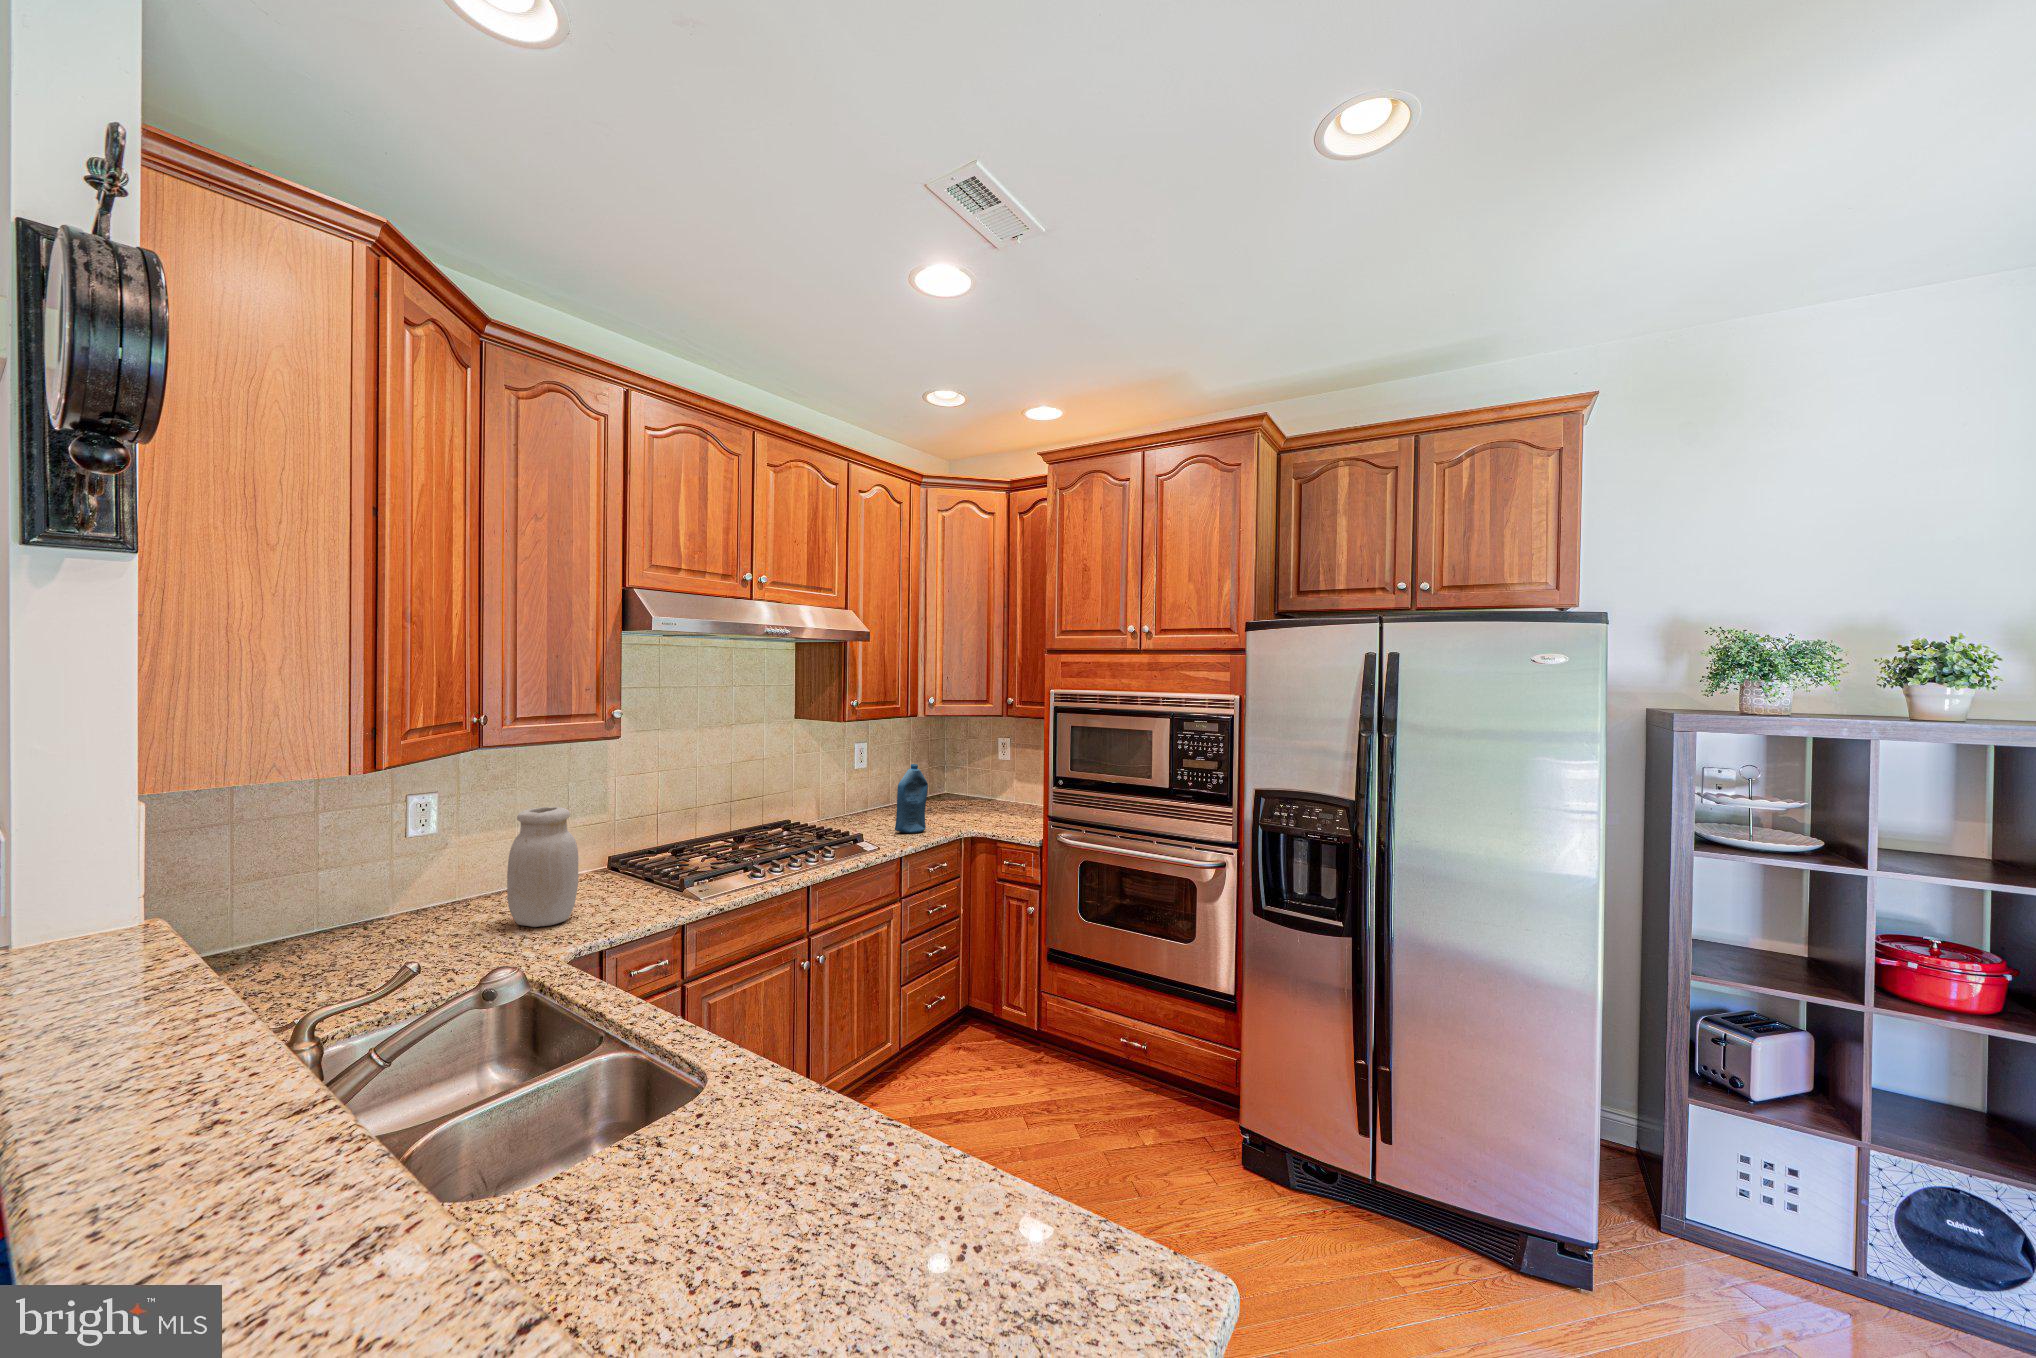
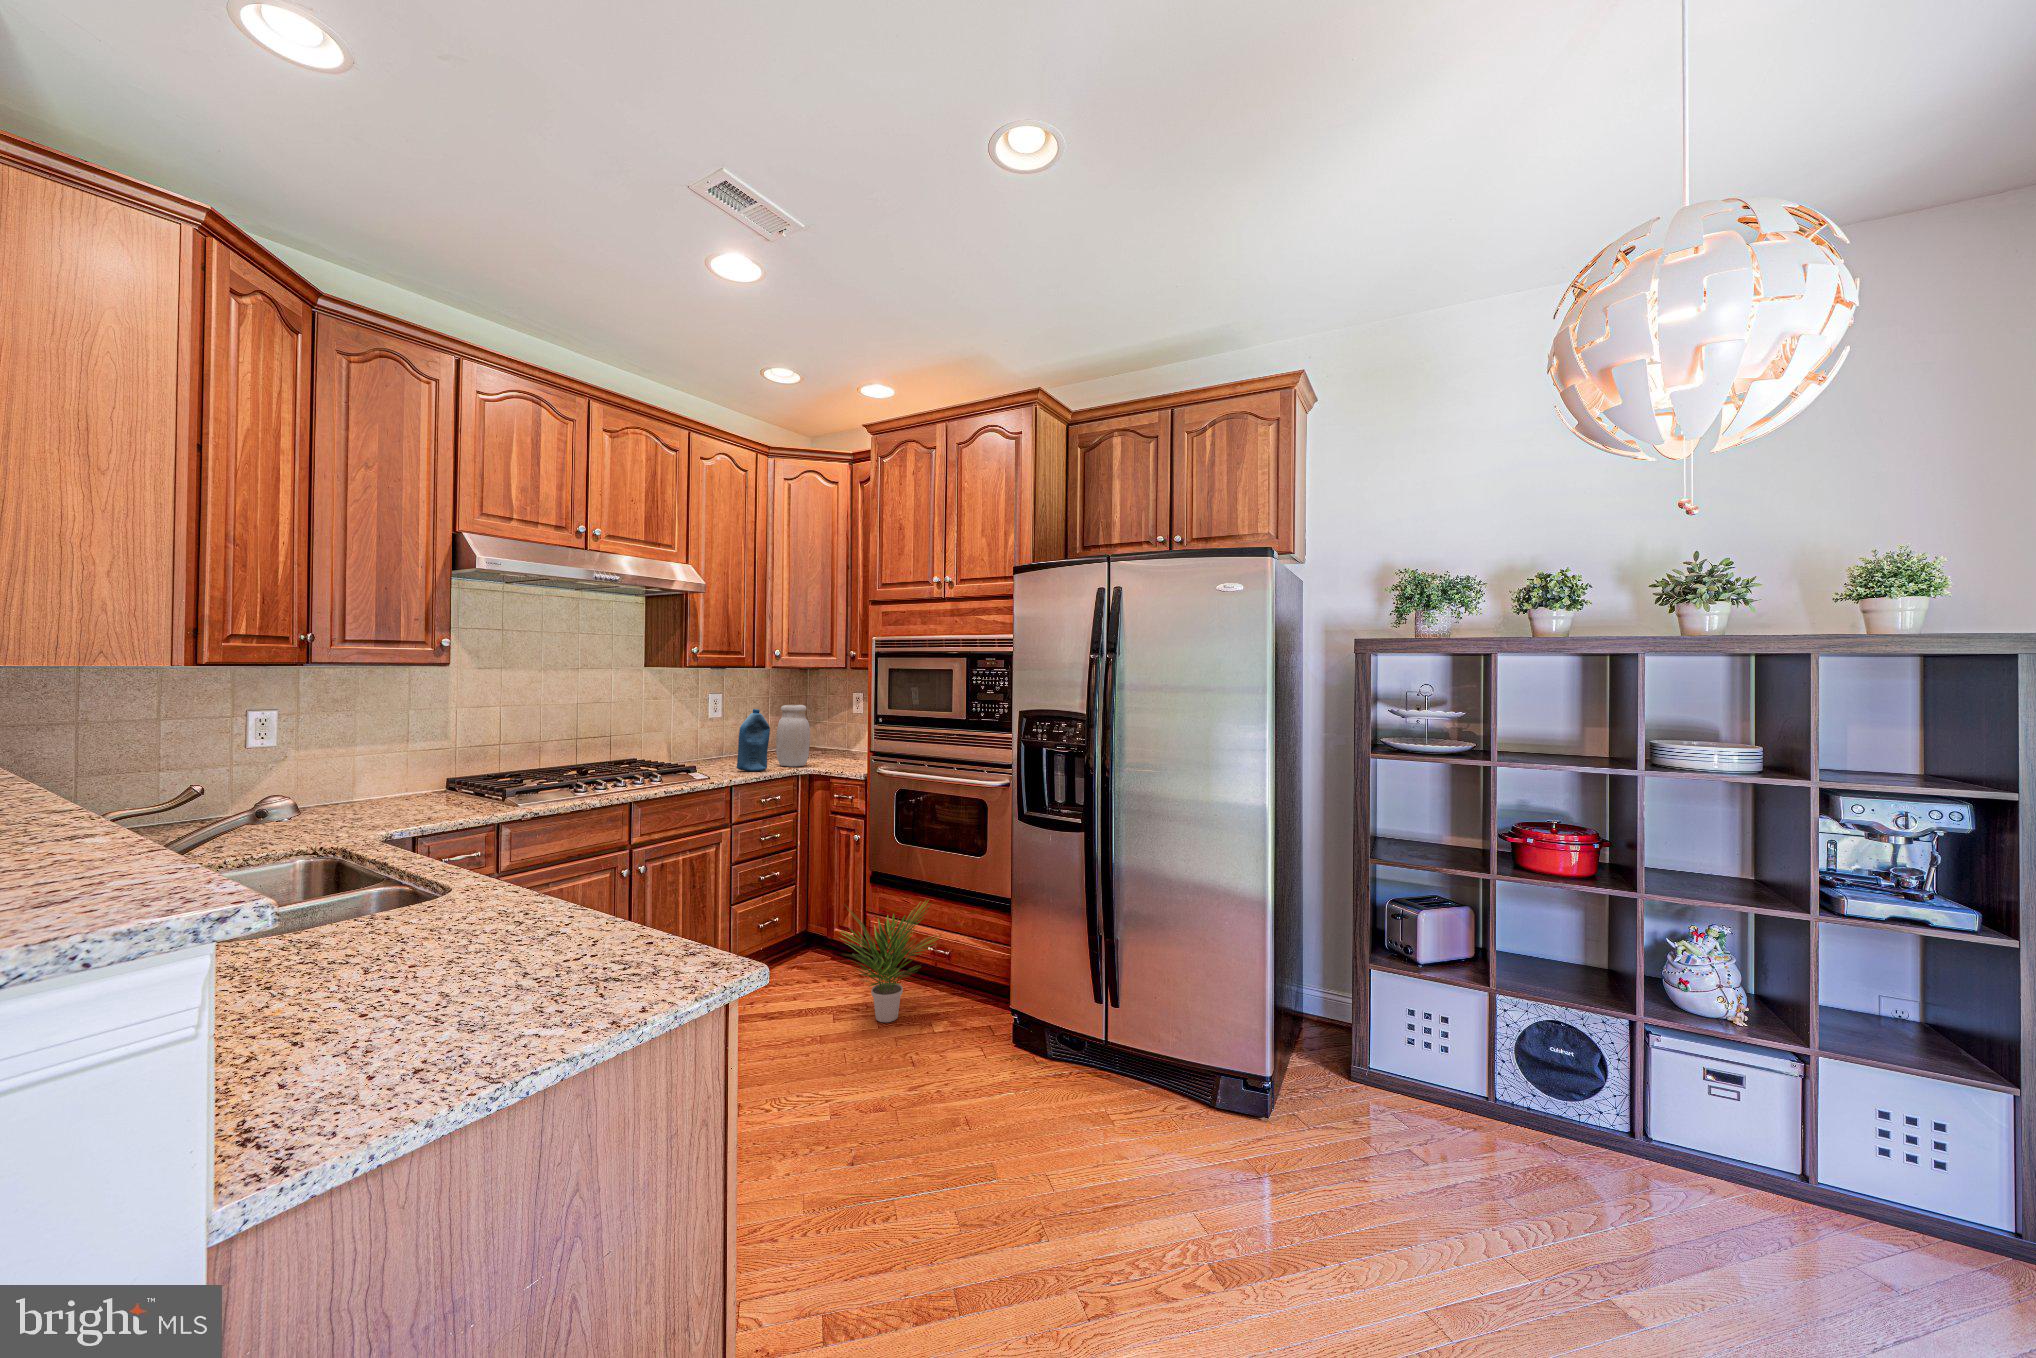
jar: present [507,807,578,927] -> present [776,705,810,766]
potted plant: none [1029,987,1149,1131] -> present [841,901,939,1022]

